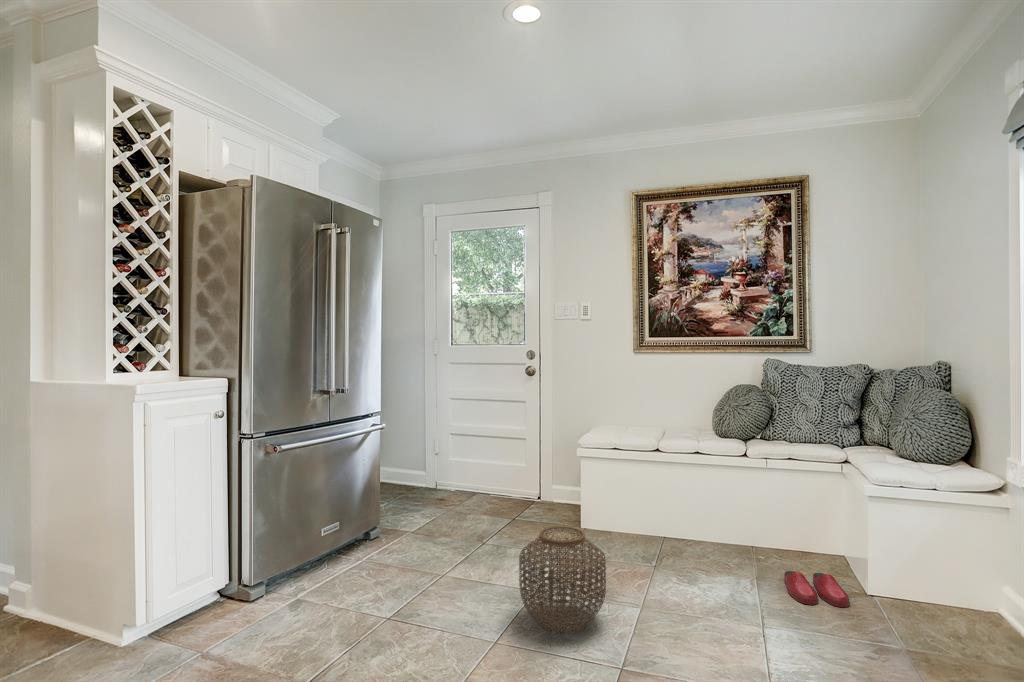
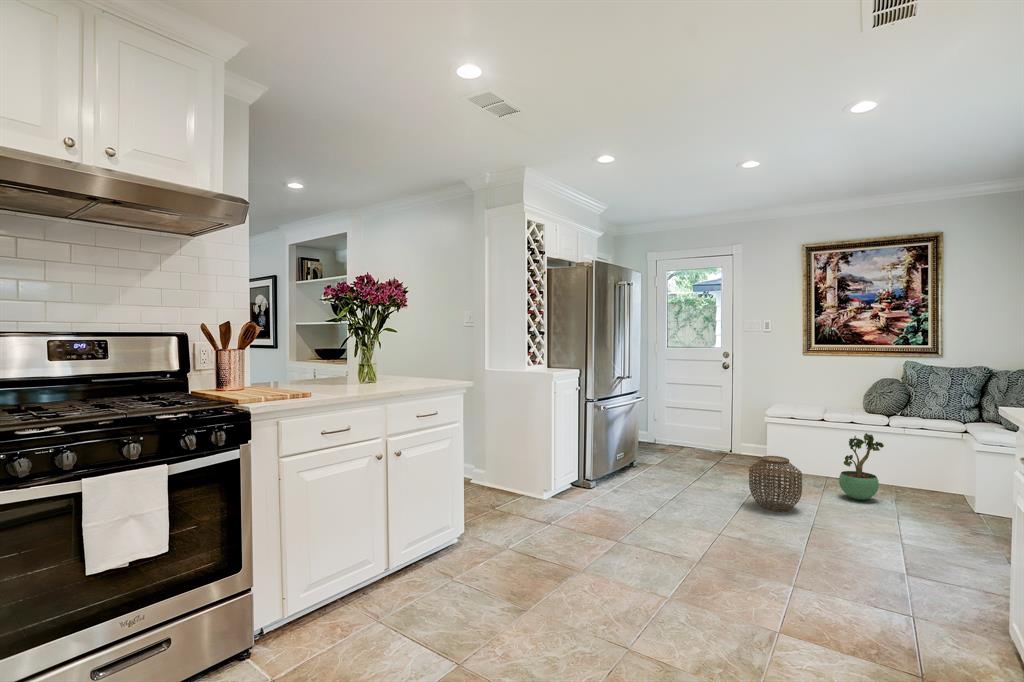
potted plant: none [672,474,738,585] -> present [839,433,884,500]
slippers: present [784,571,849,607] -> none [917,495,961,514]

